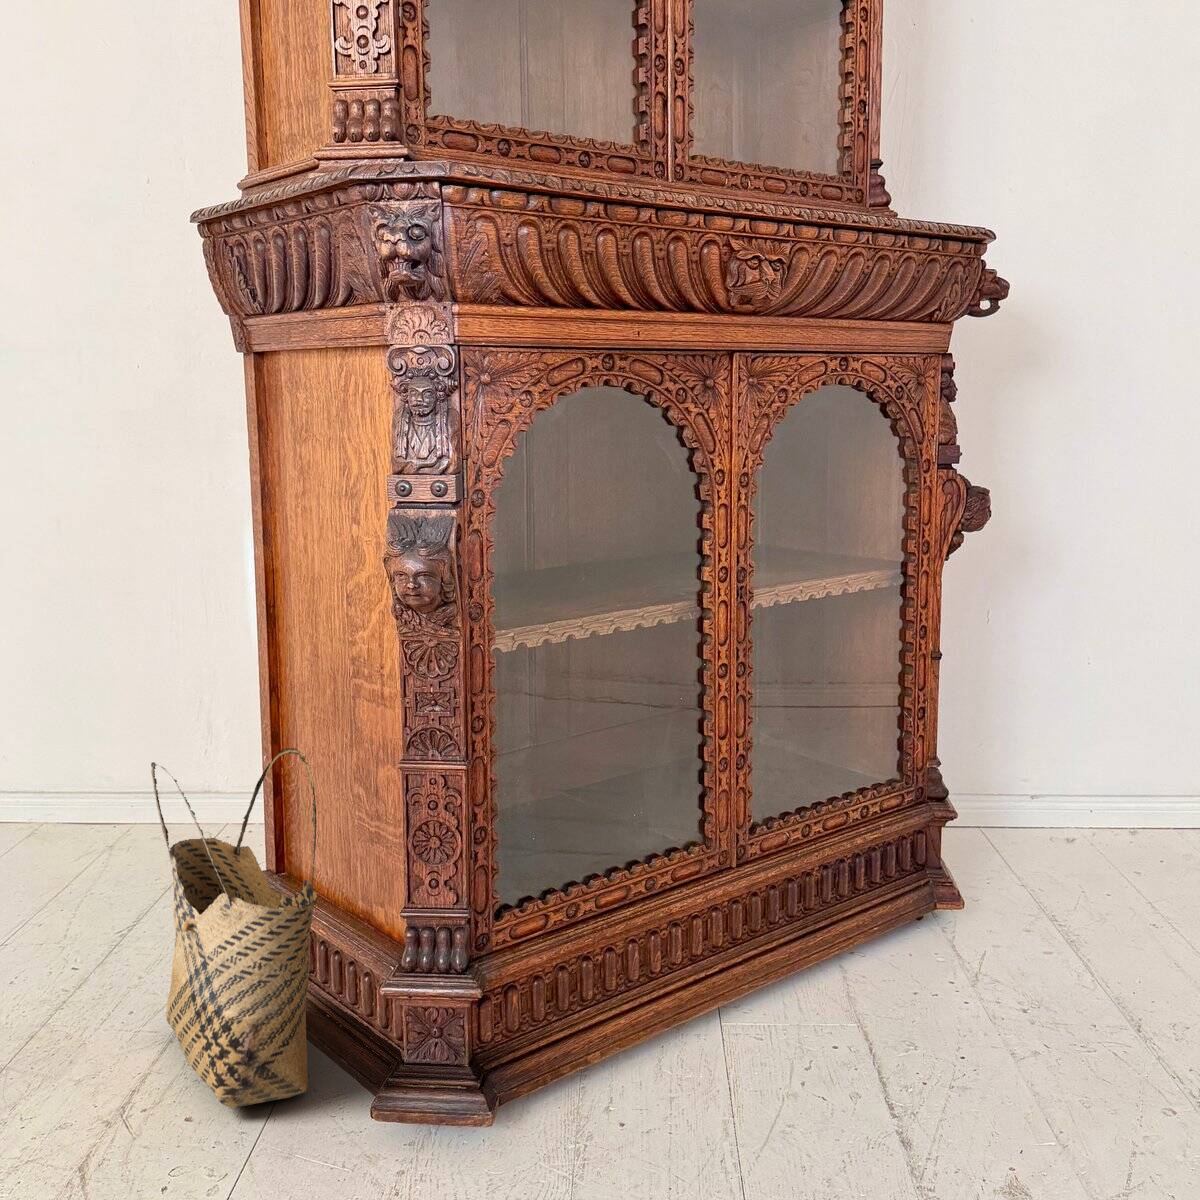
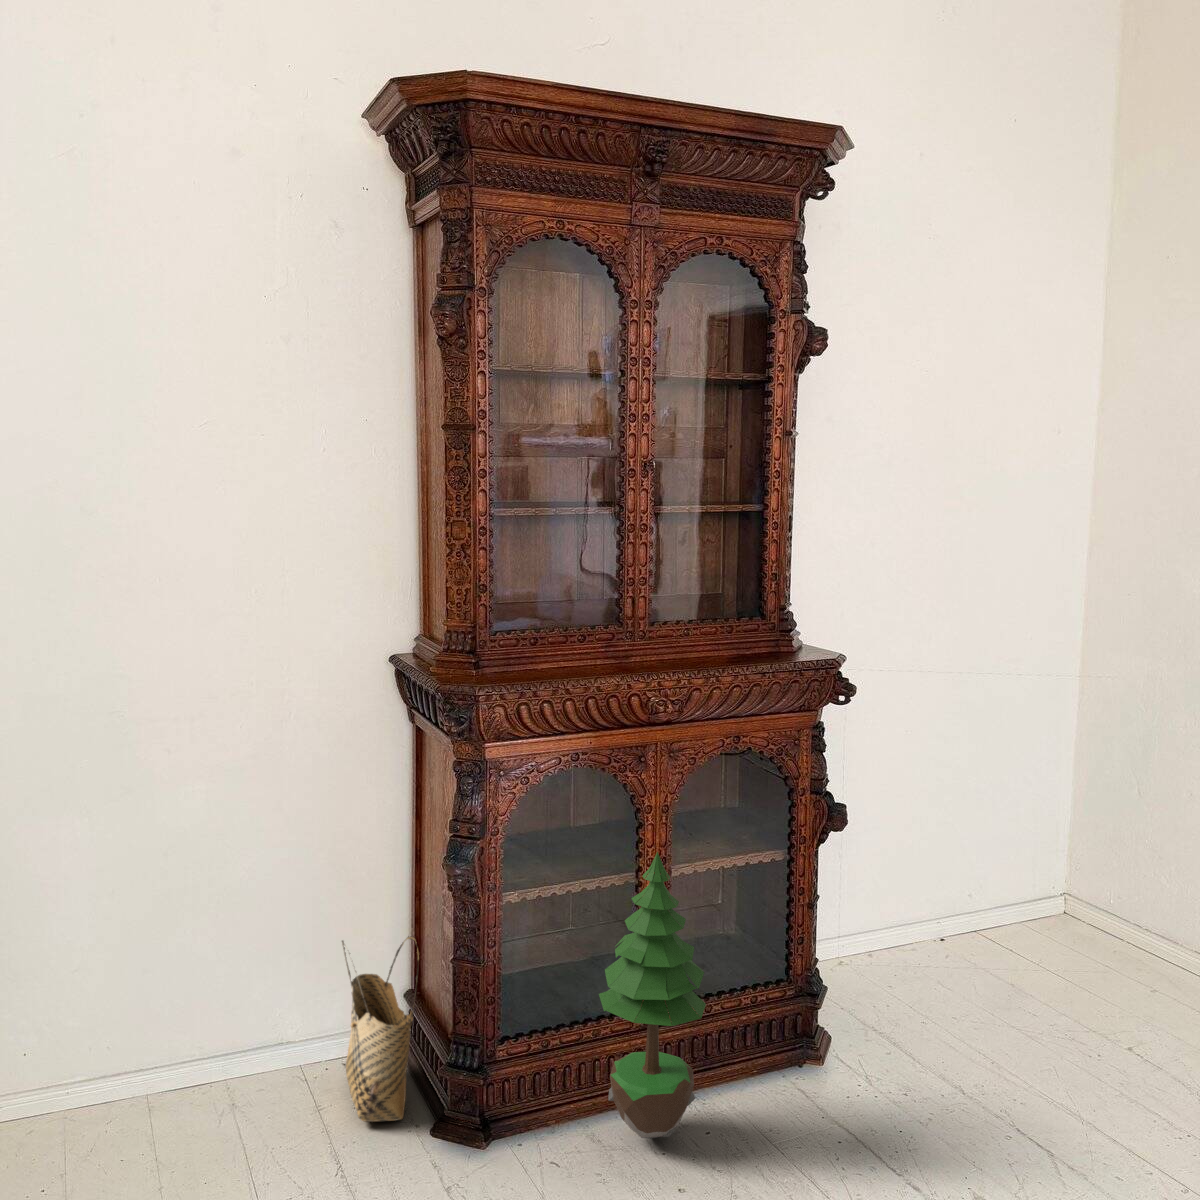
potted tree: none [678,517,880,1052] -> present [599,852,706,1139]

